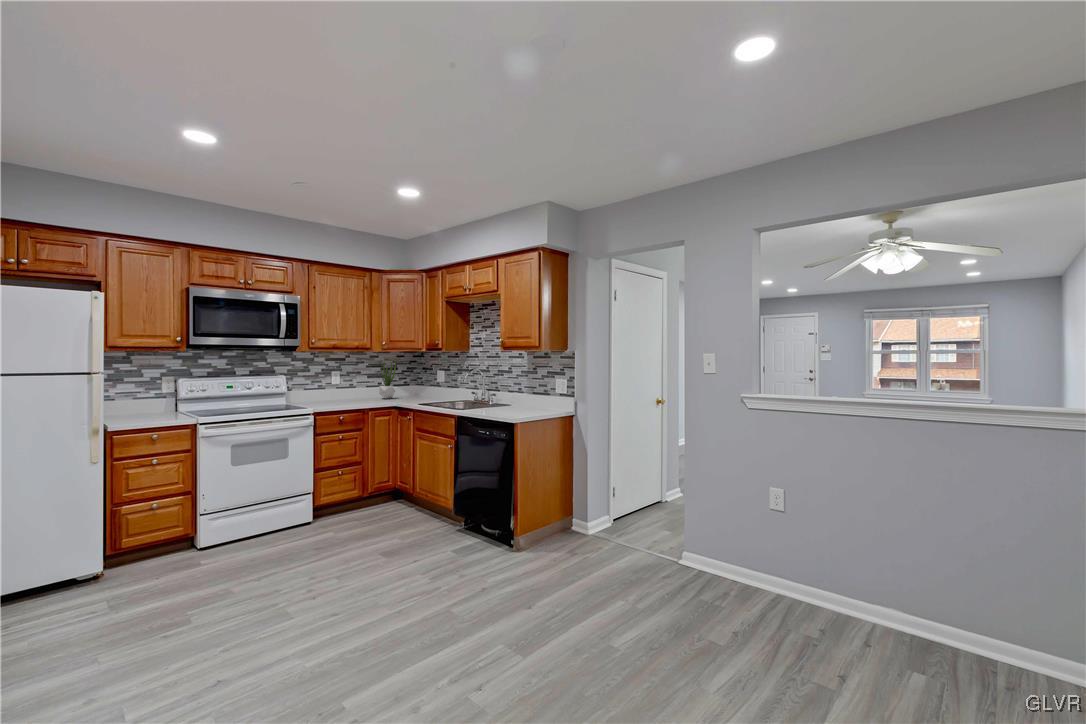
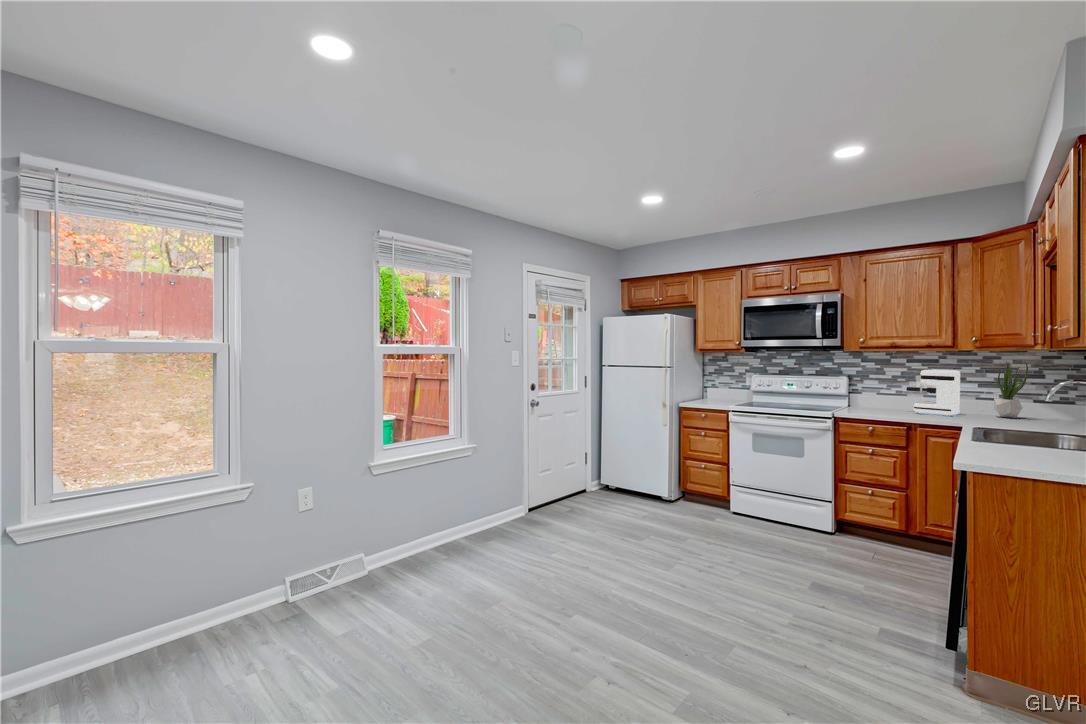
coffee maker: none [326,367,366,402] -> present [906,370,960,416]

